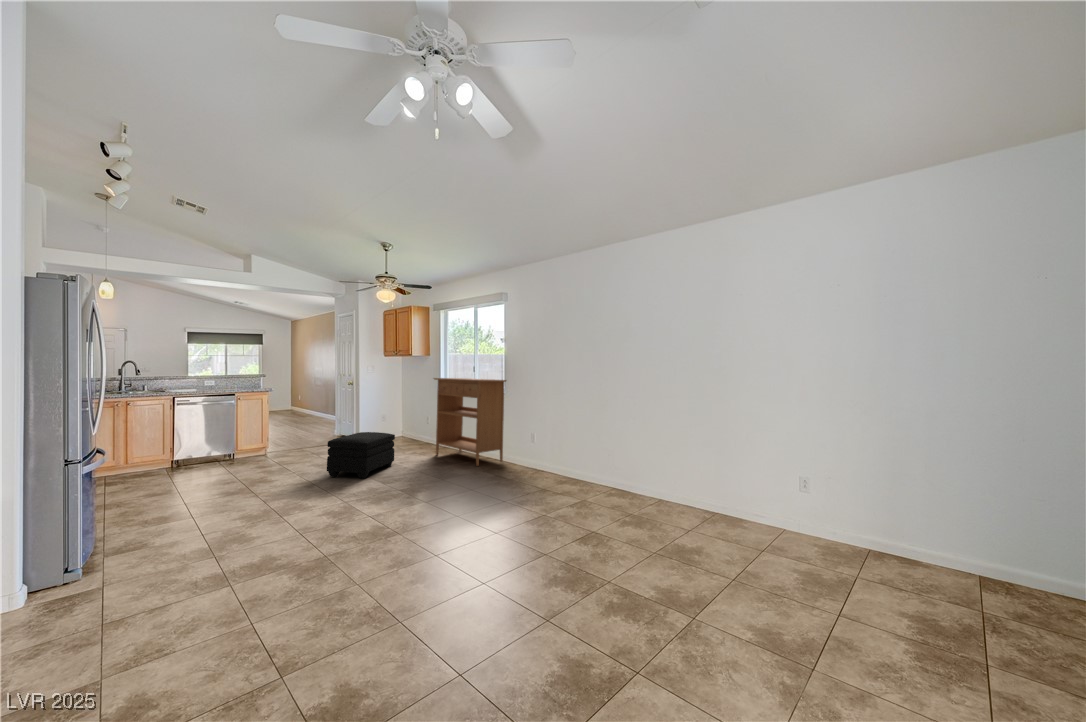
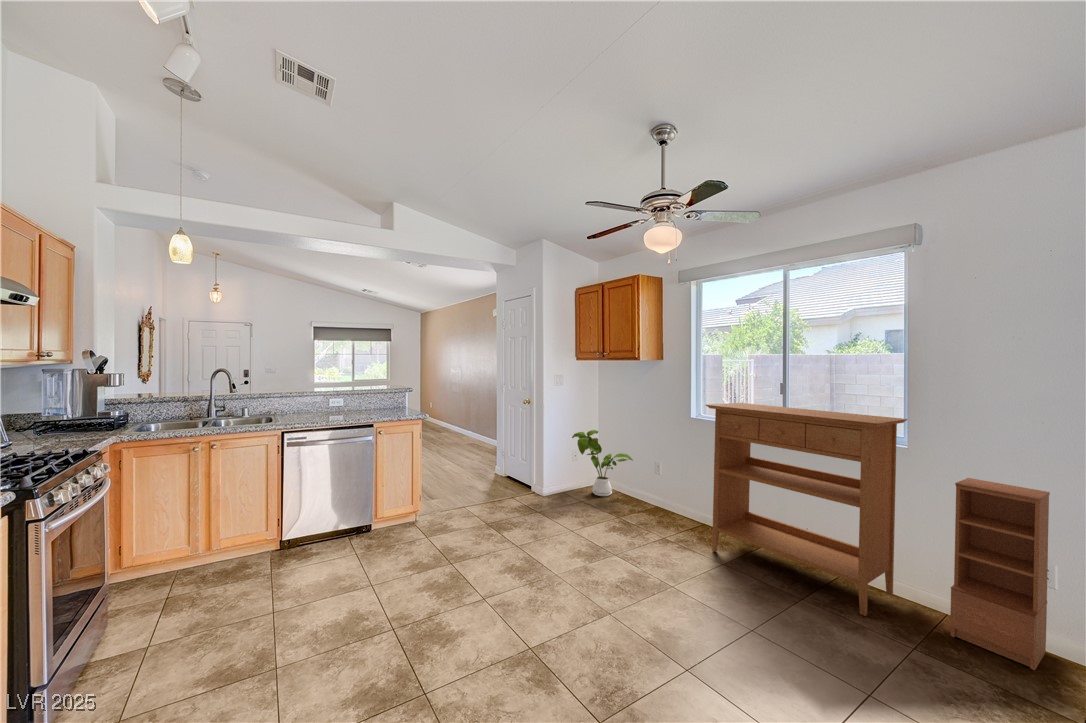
house plant: none [379,400,417,441] -> present [572,430,633,496]
bookcase: none [503,403,536,472] -> present [950,478,1050,670]
ottoman: present [327,432,395,478] -> none [561,515,665,652]

